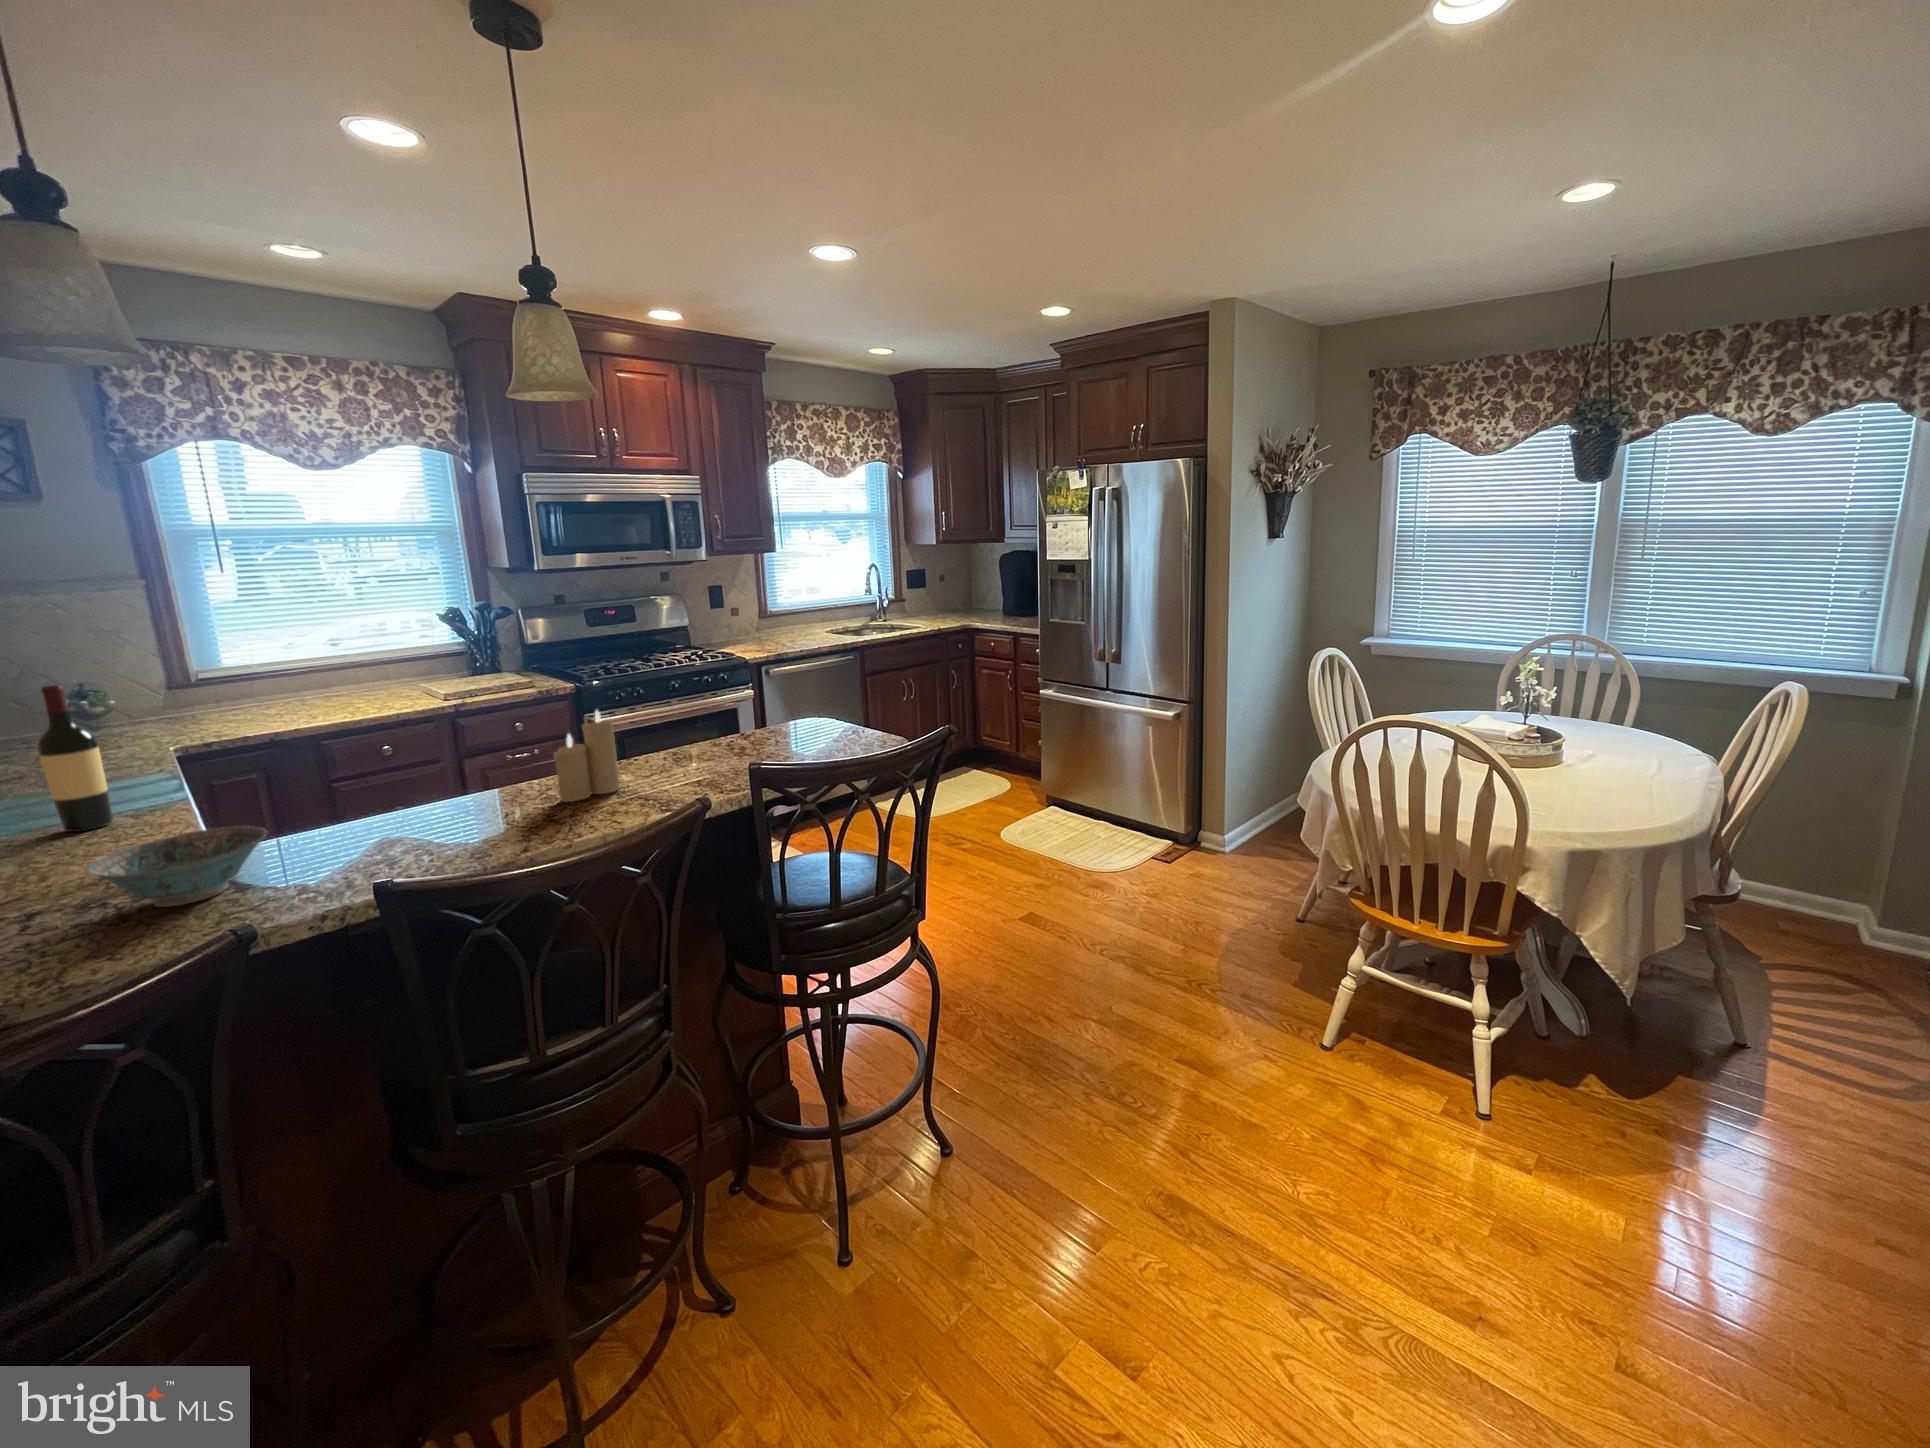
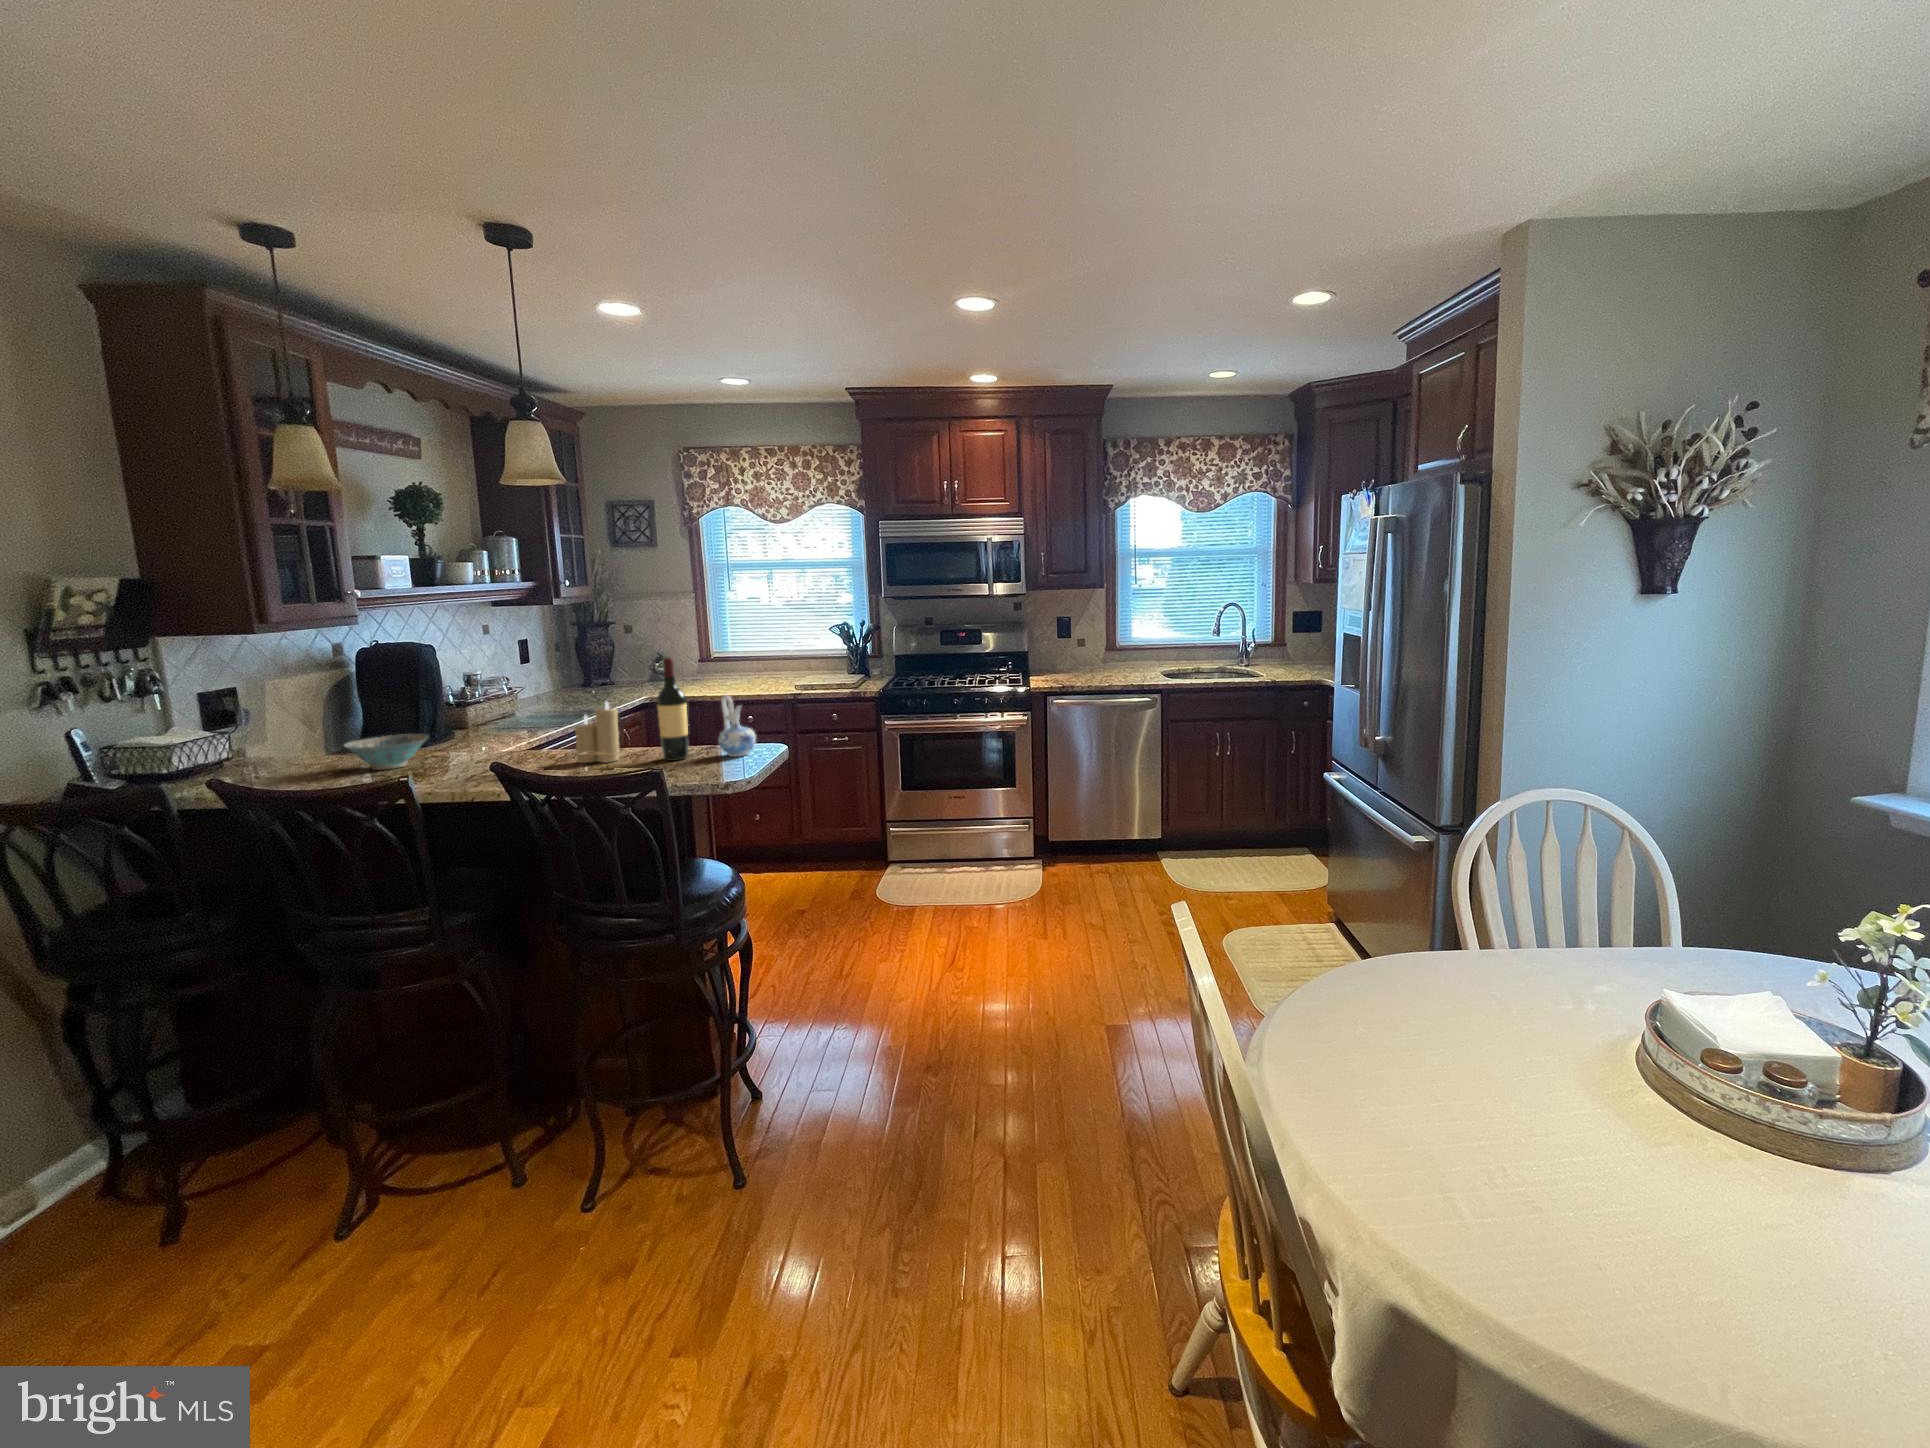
ceramic pitcher: none [720,681,770,753] -> present [718,695,756,757]
wine bottle: present [37,685,113,832] -> present [657,658,689,761]

